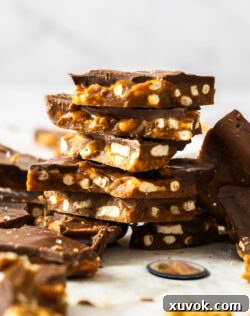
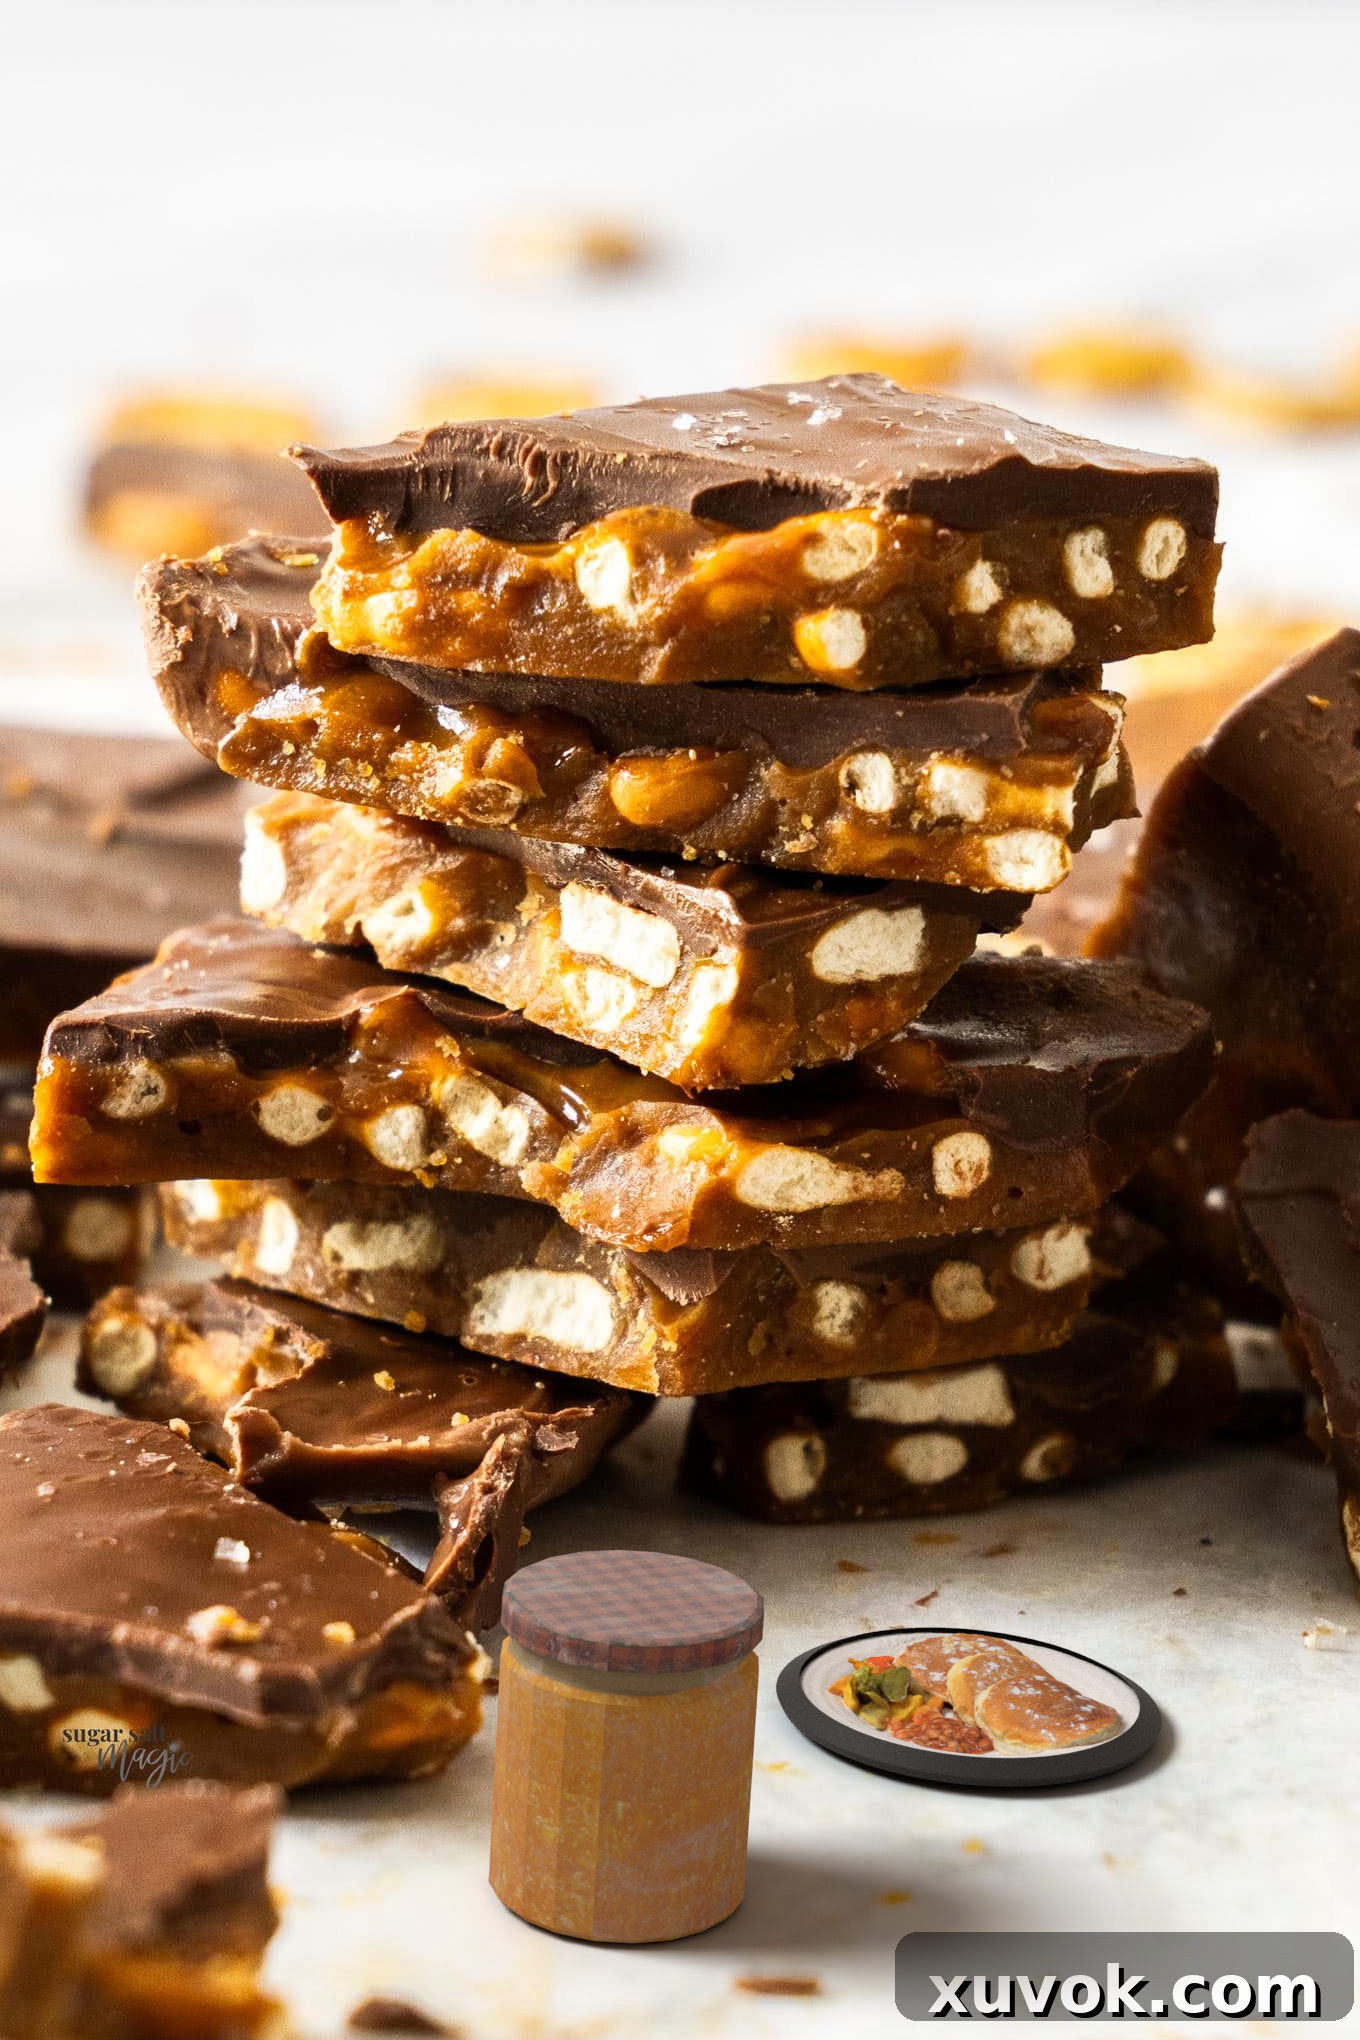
jar: none [99,237,142,295] -> present [489,1550,764,1943]

